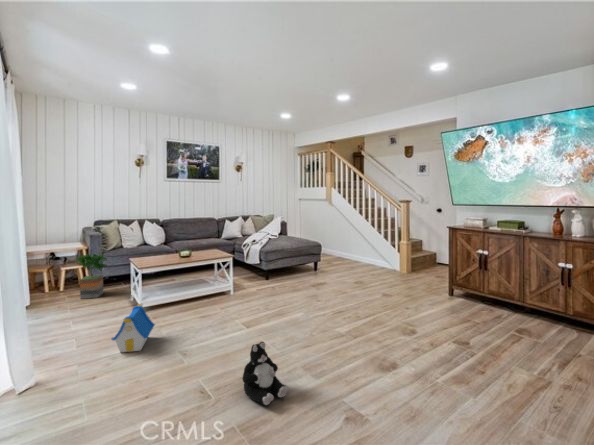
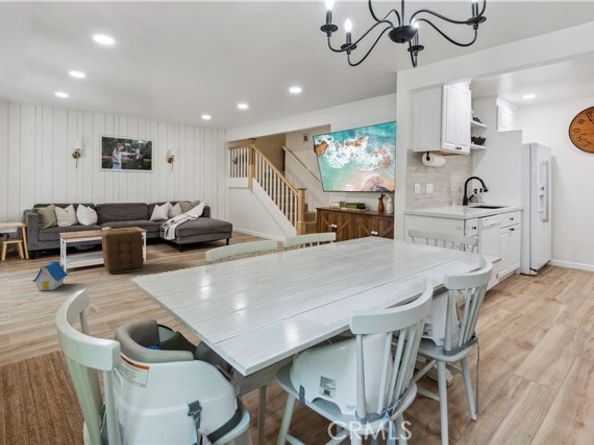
potted tree: present [77,254,107,299] -> none [14,229,43,264]
ottoman: none [188,254,242,318] -> present [102,228,143,274]
plush toy: present [243,342,289,405] -> none [109,275,140,309]

